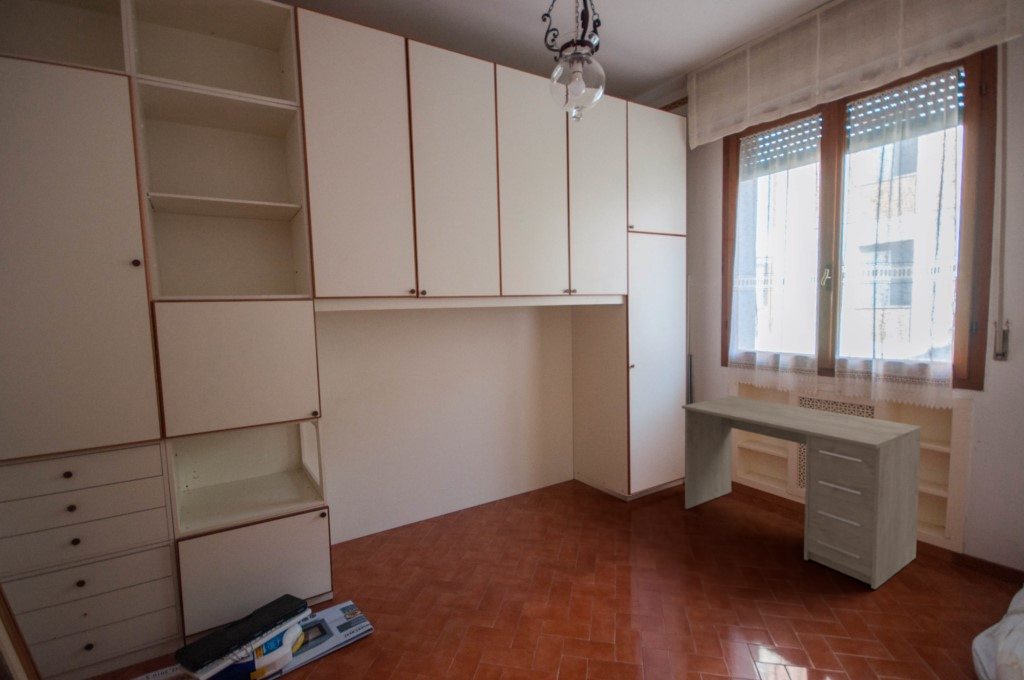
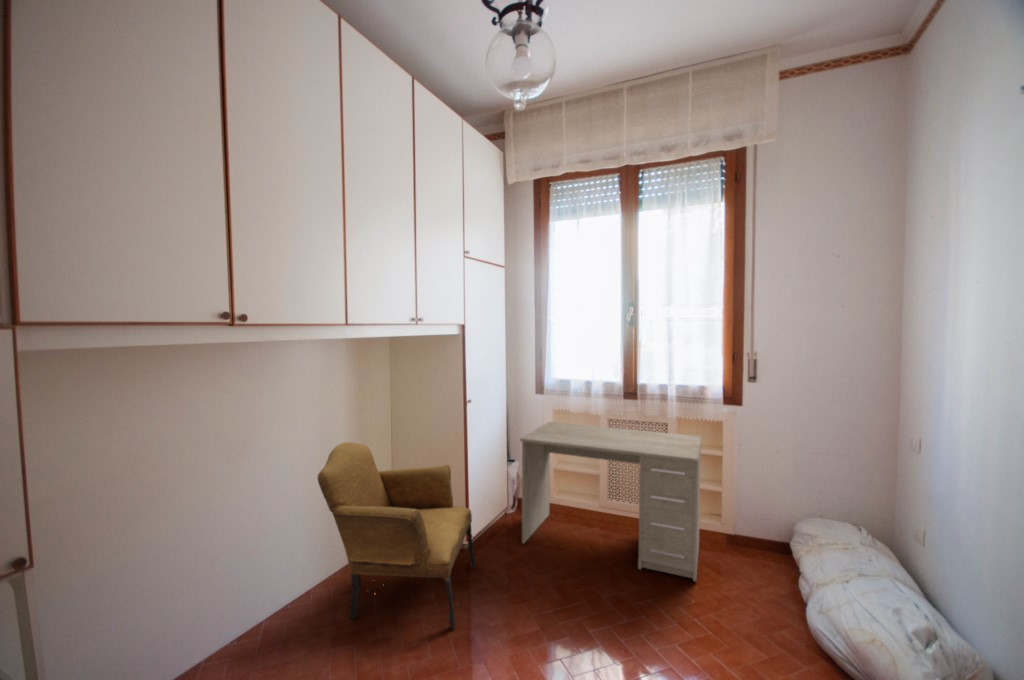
armchair: none [497,391,631,551] -> present [318,442,475,630]

